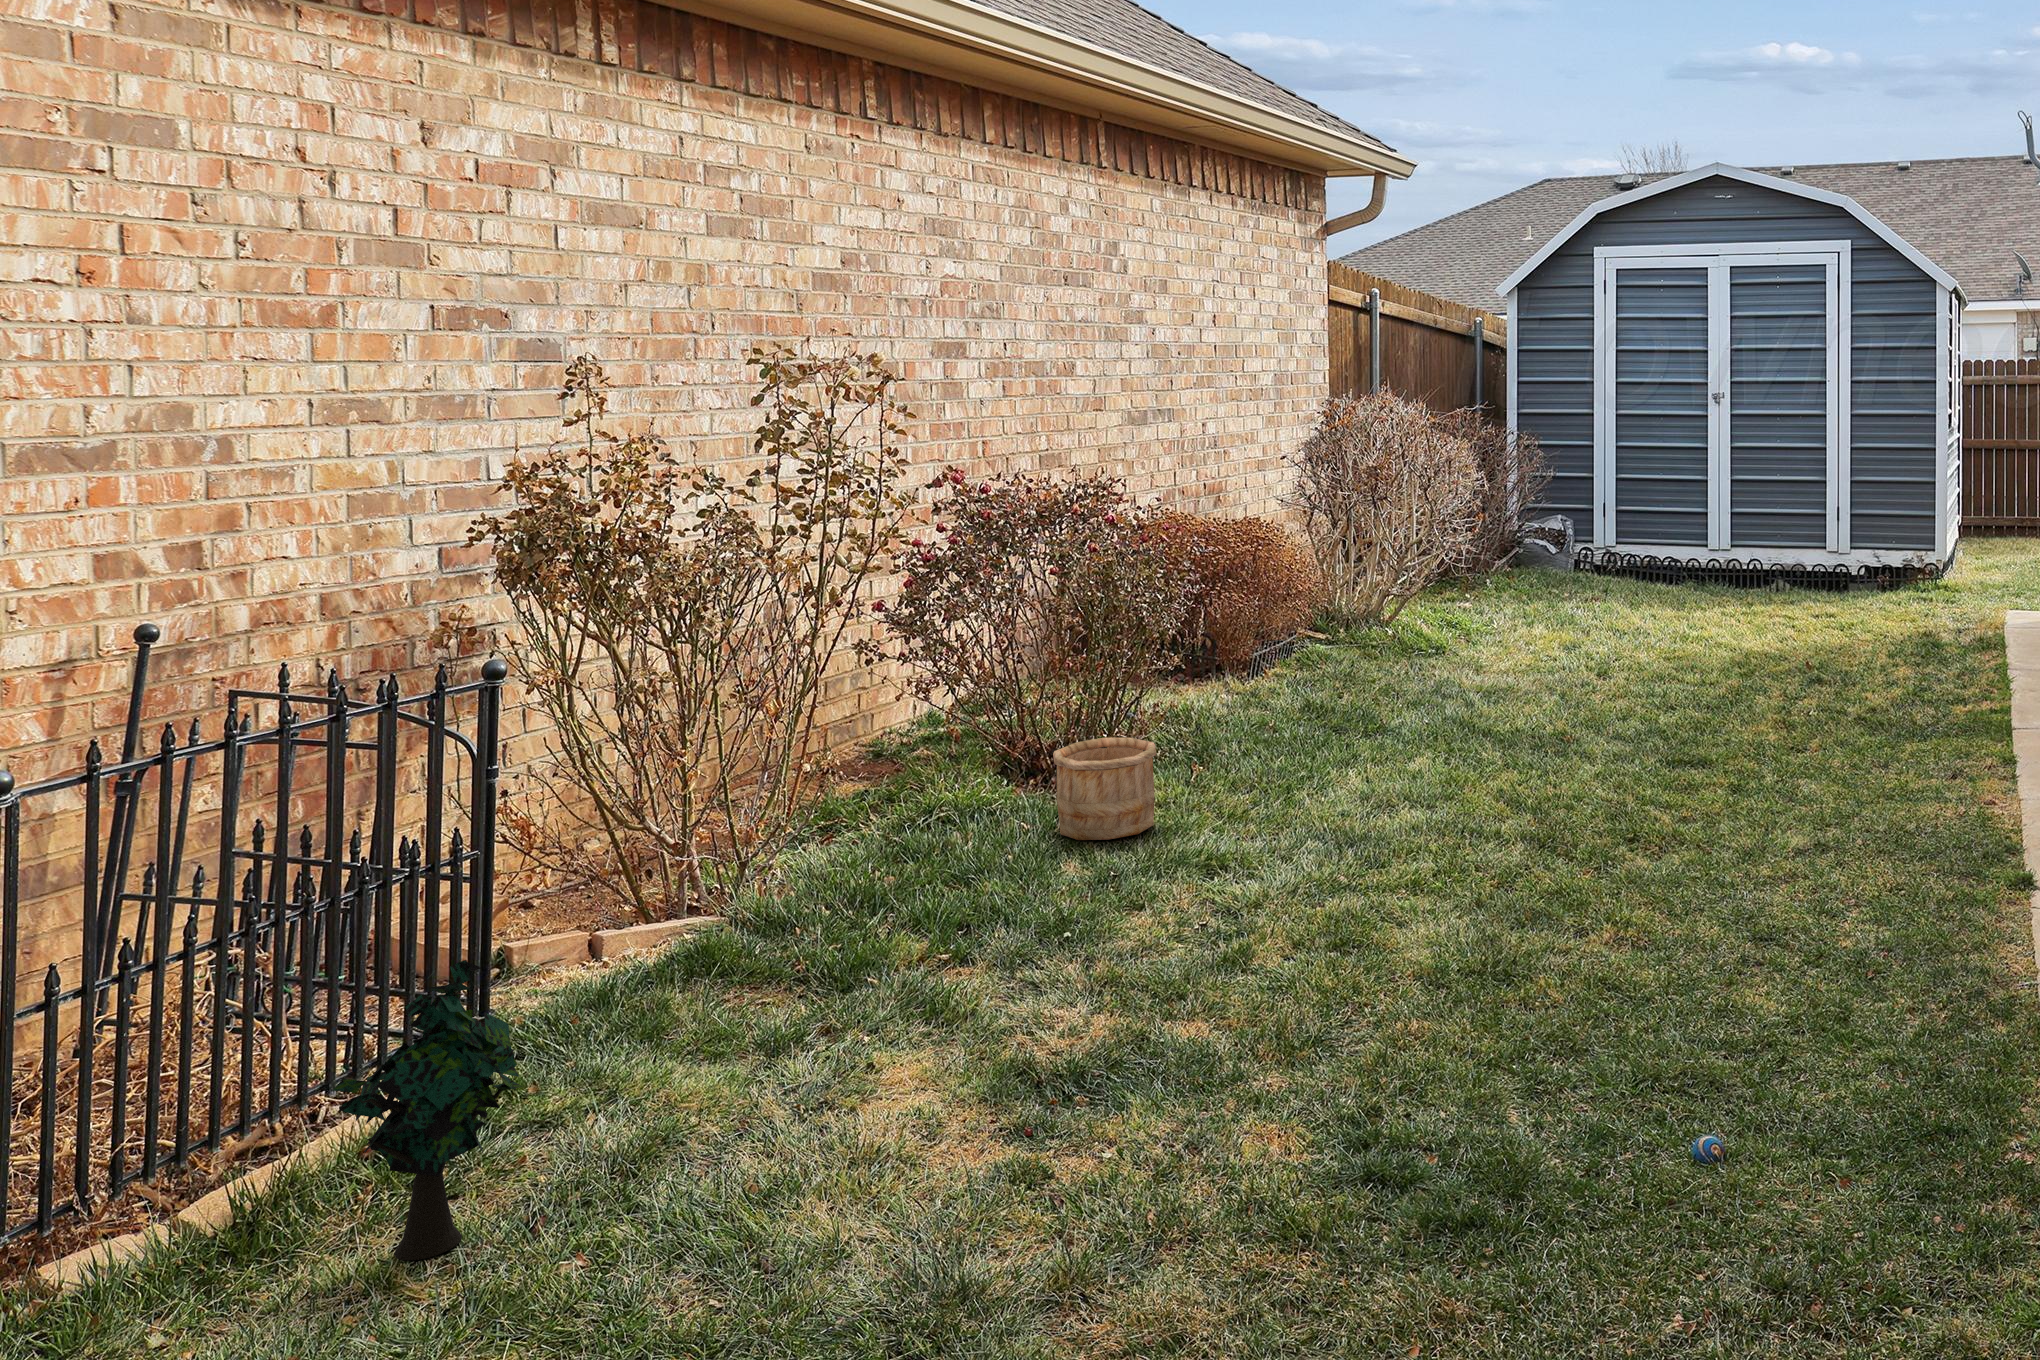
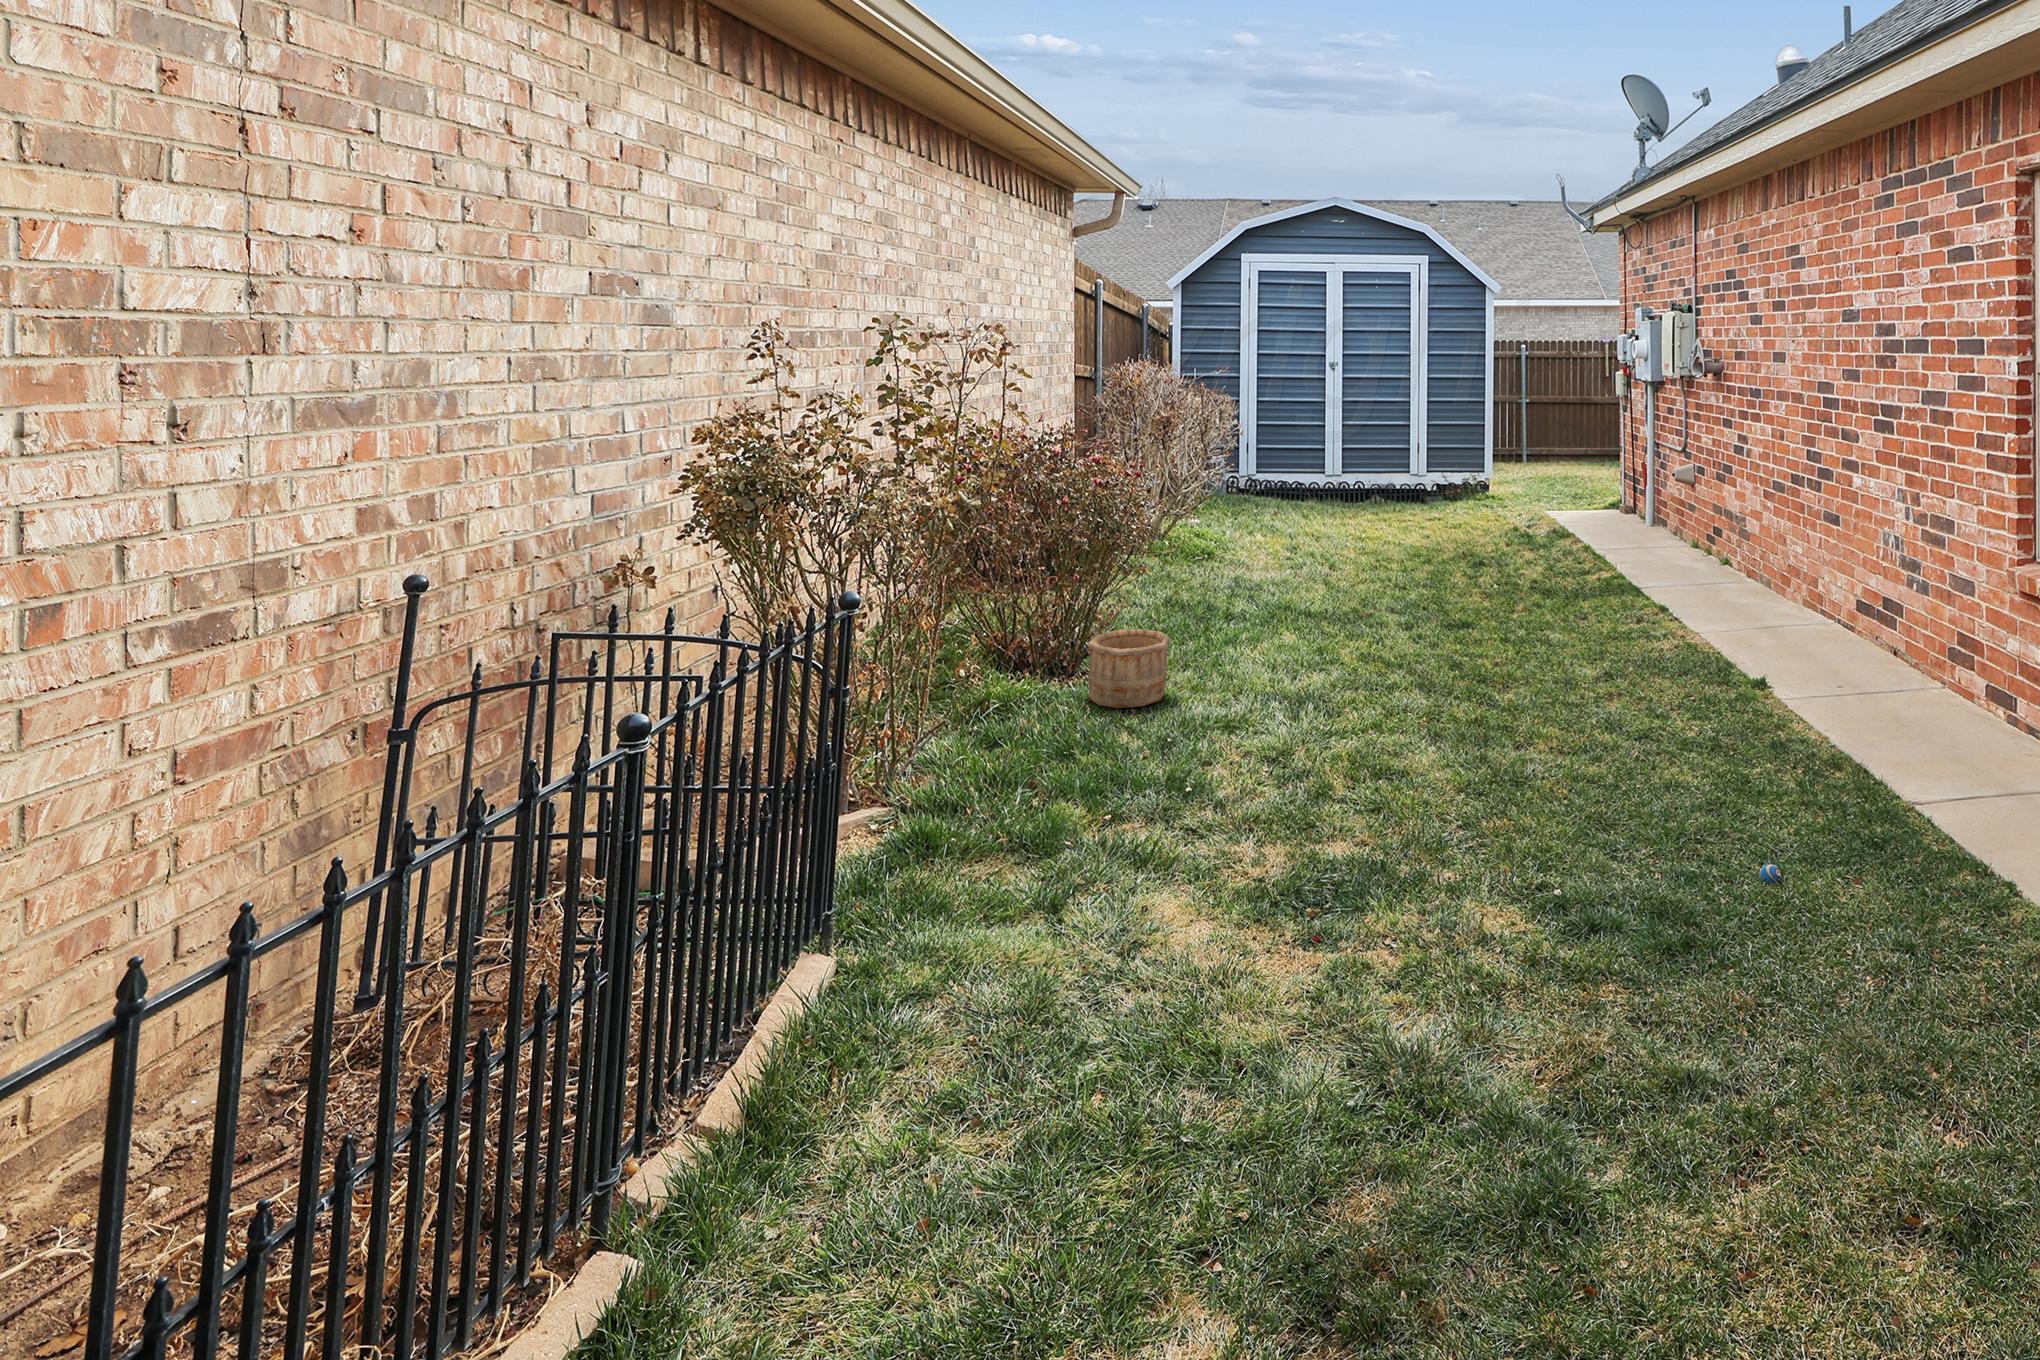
decorative plant: present [333,960,522,1261] -> none [903,844,1038,1092]

